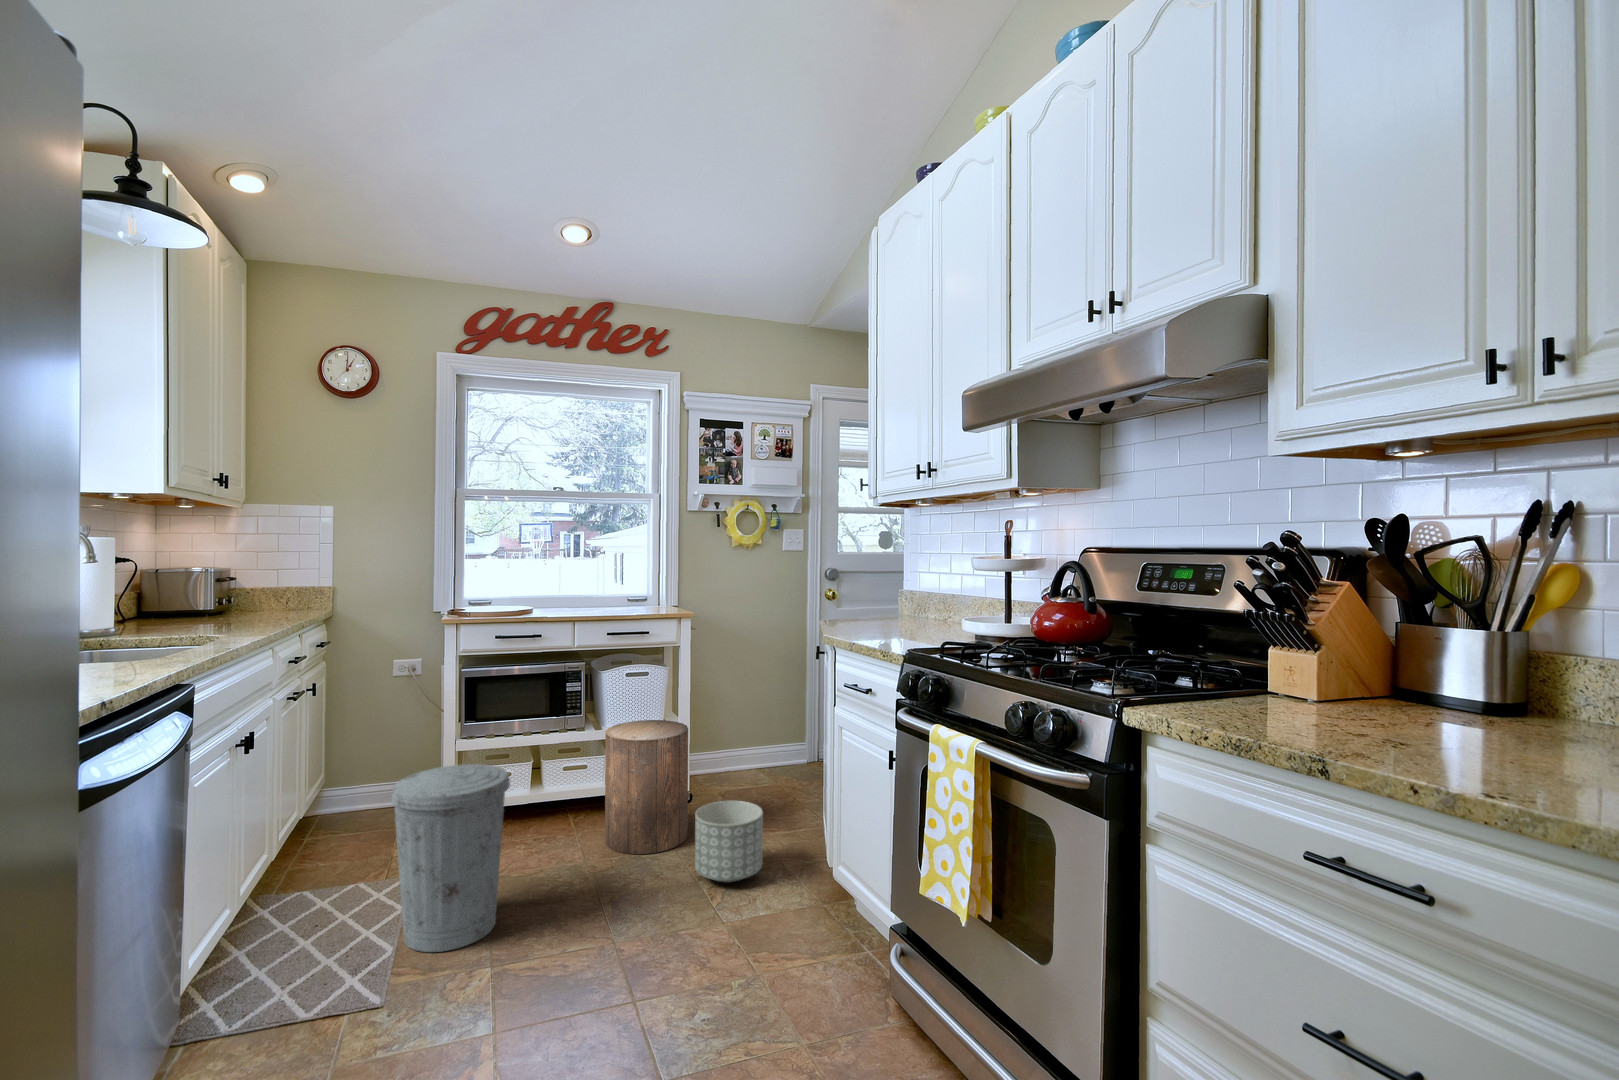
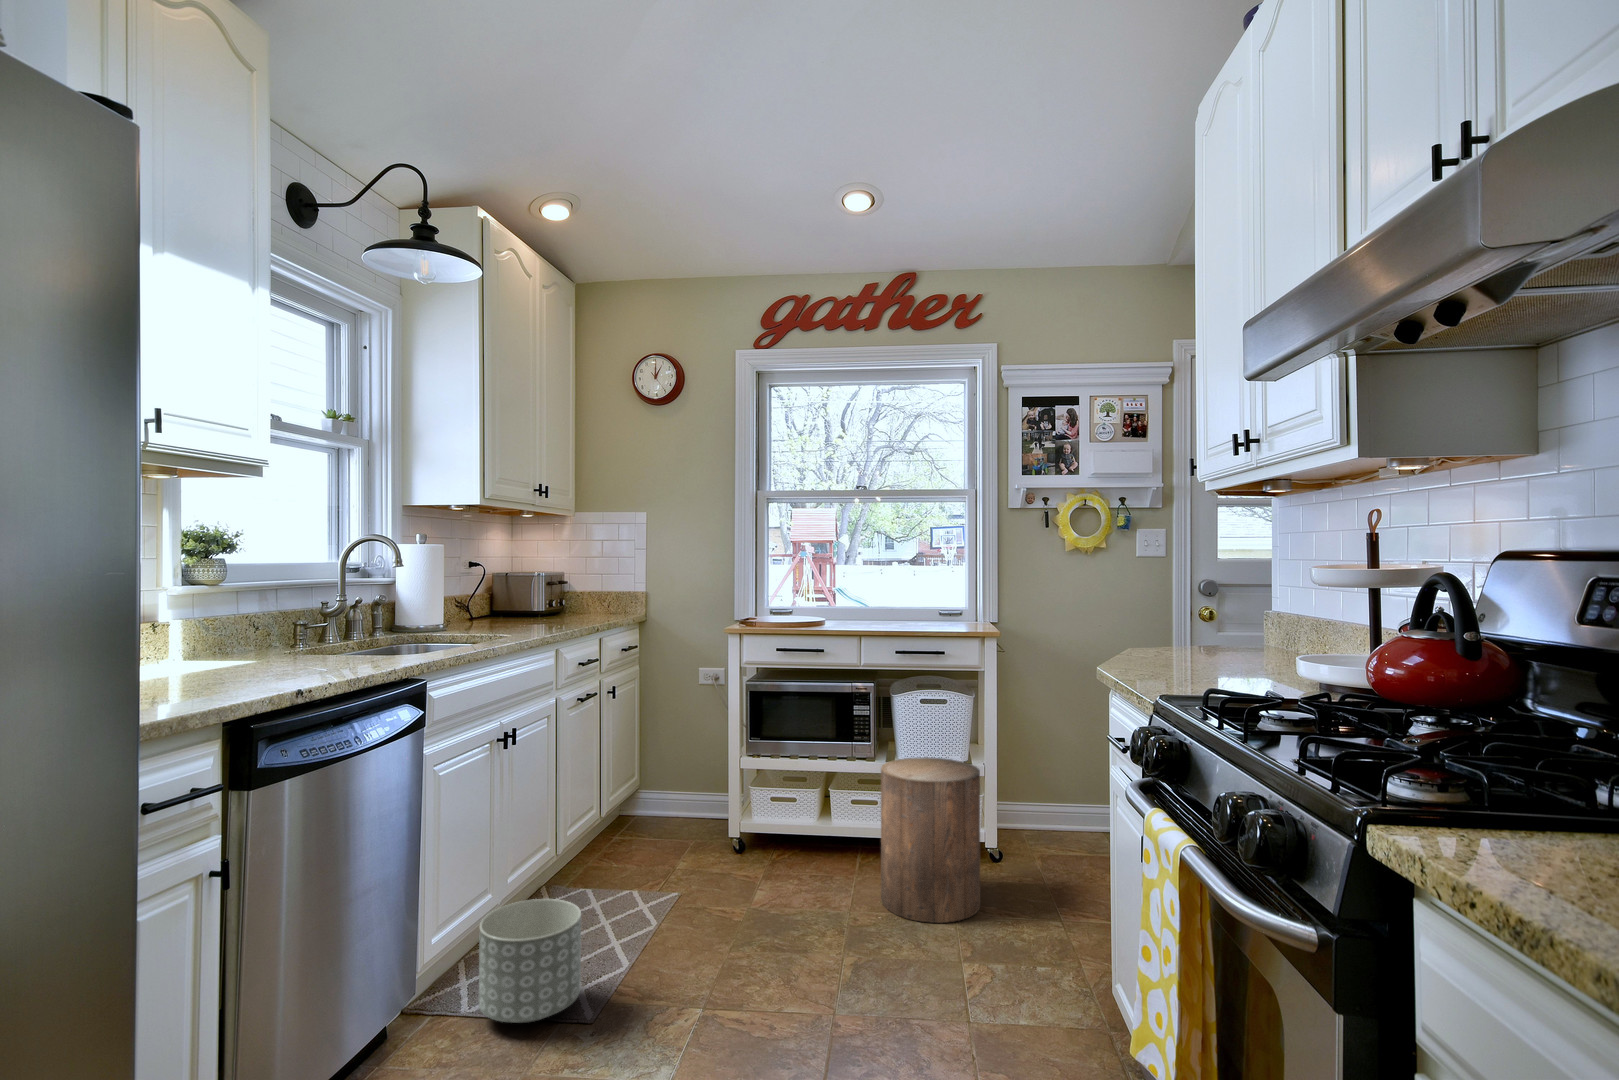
trash can: present [392,764,510,952] -> none [630,780,747,983]
planter: present [695,801,763,883] -> present [479,899,581,1023]

